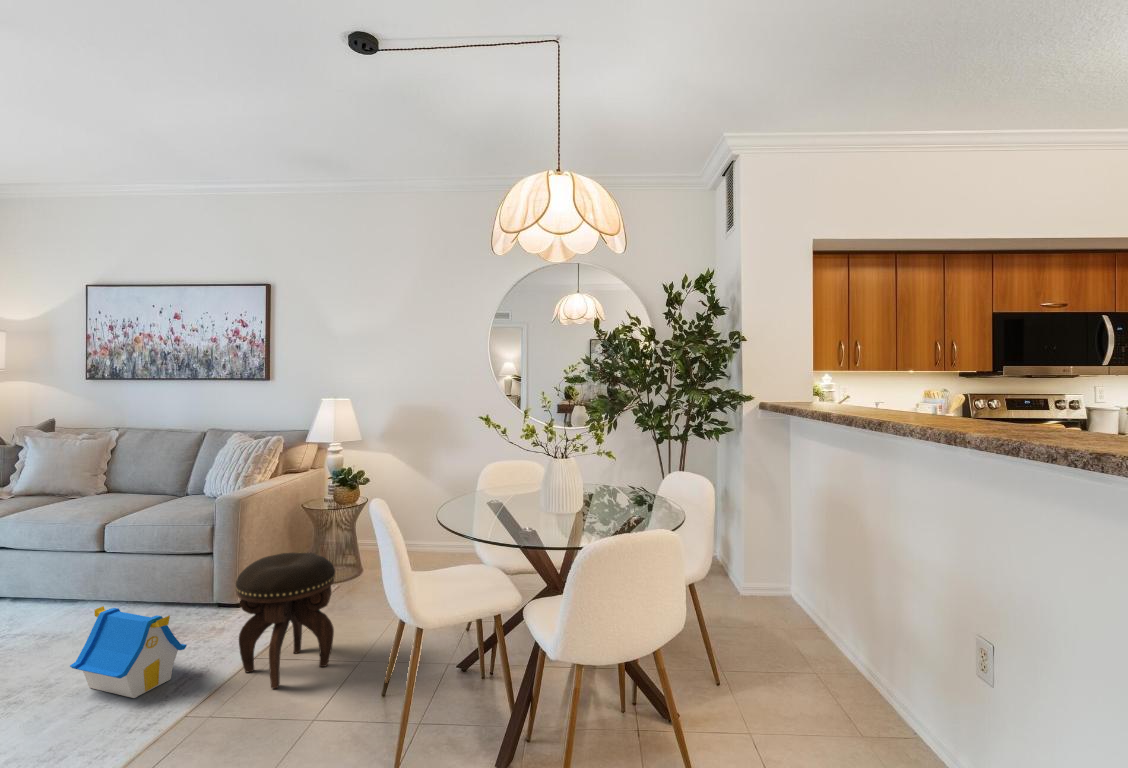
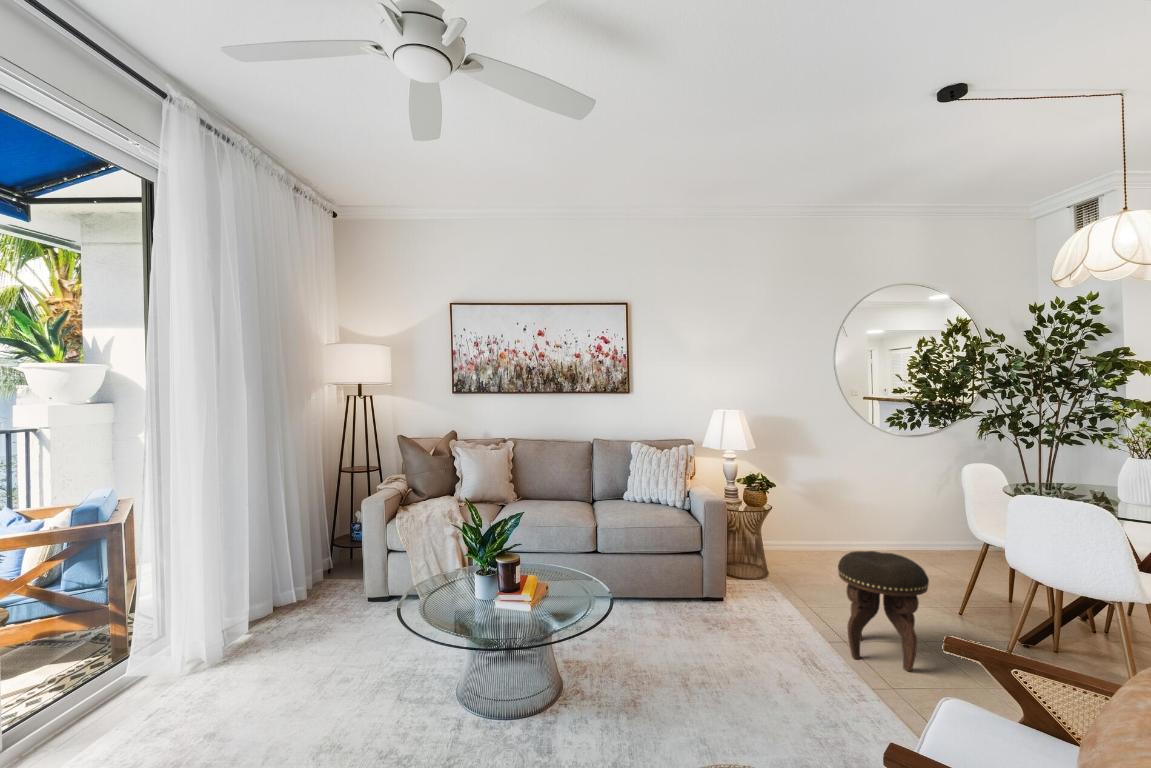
toy house: present [70,606,187,698] -> none [738,605,824,686]

